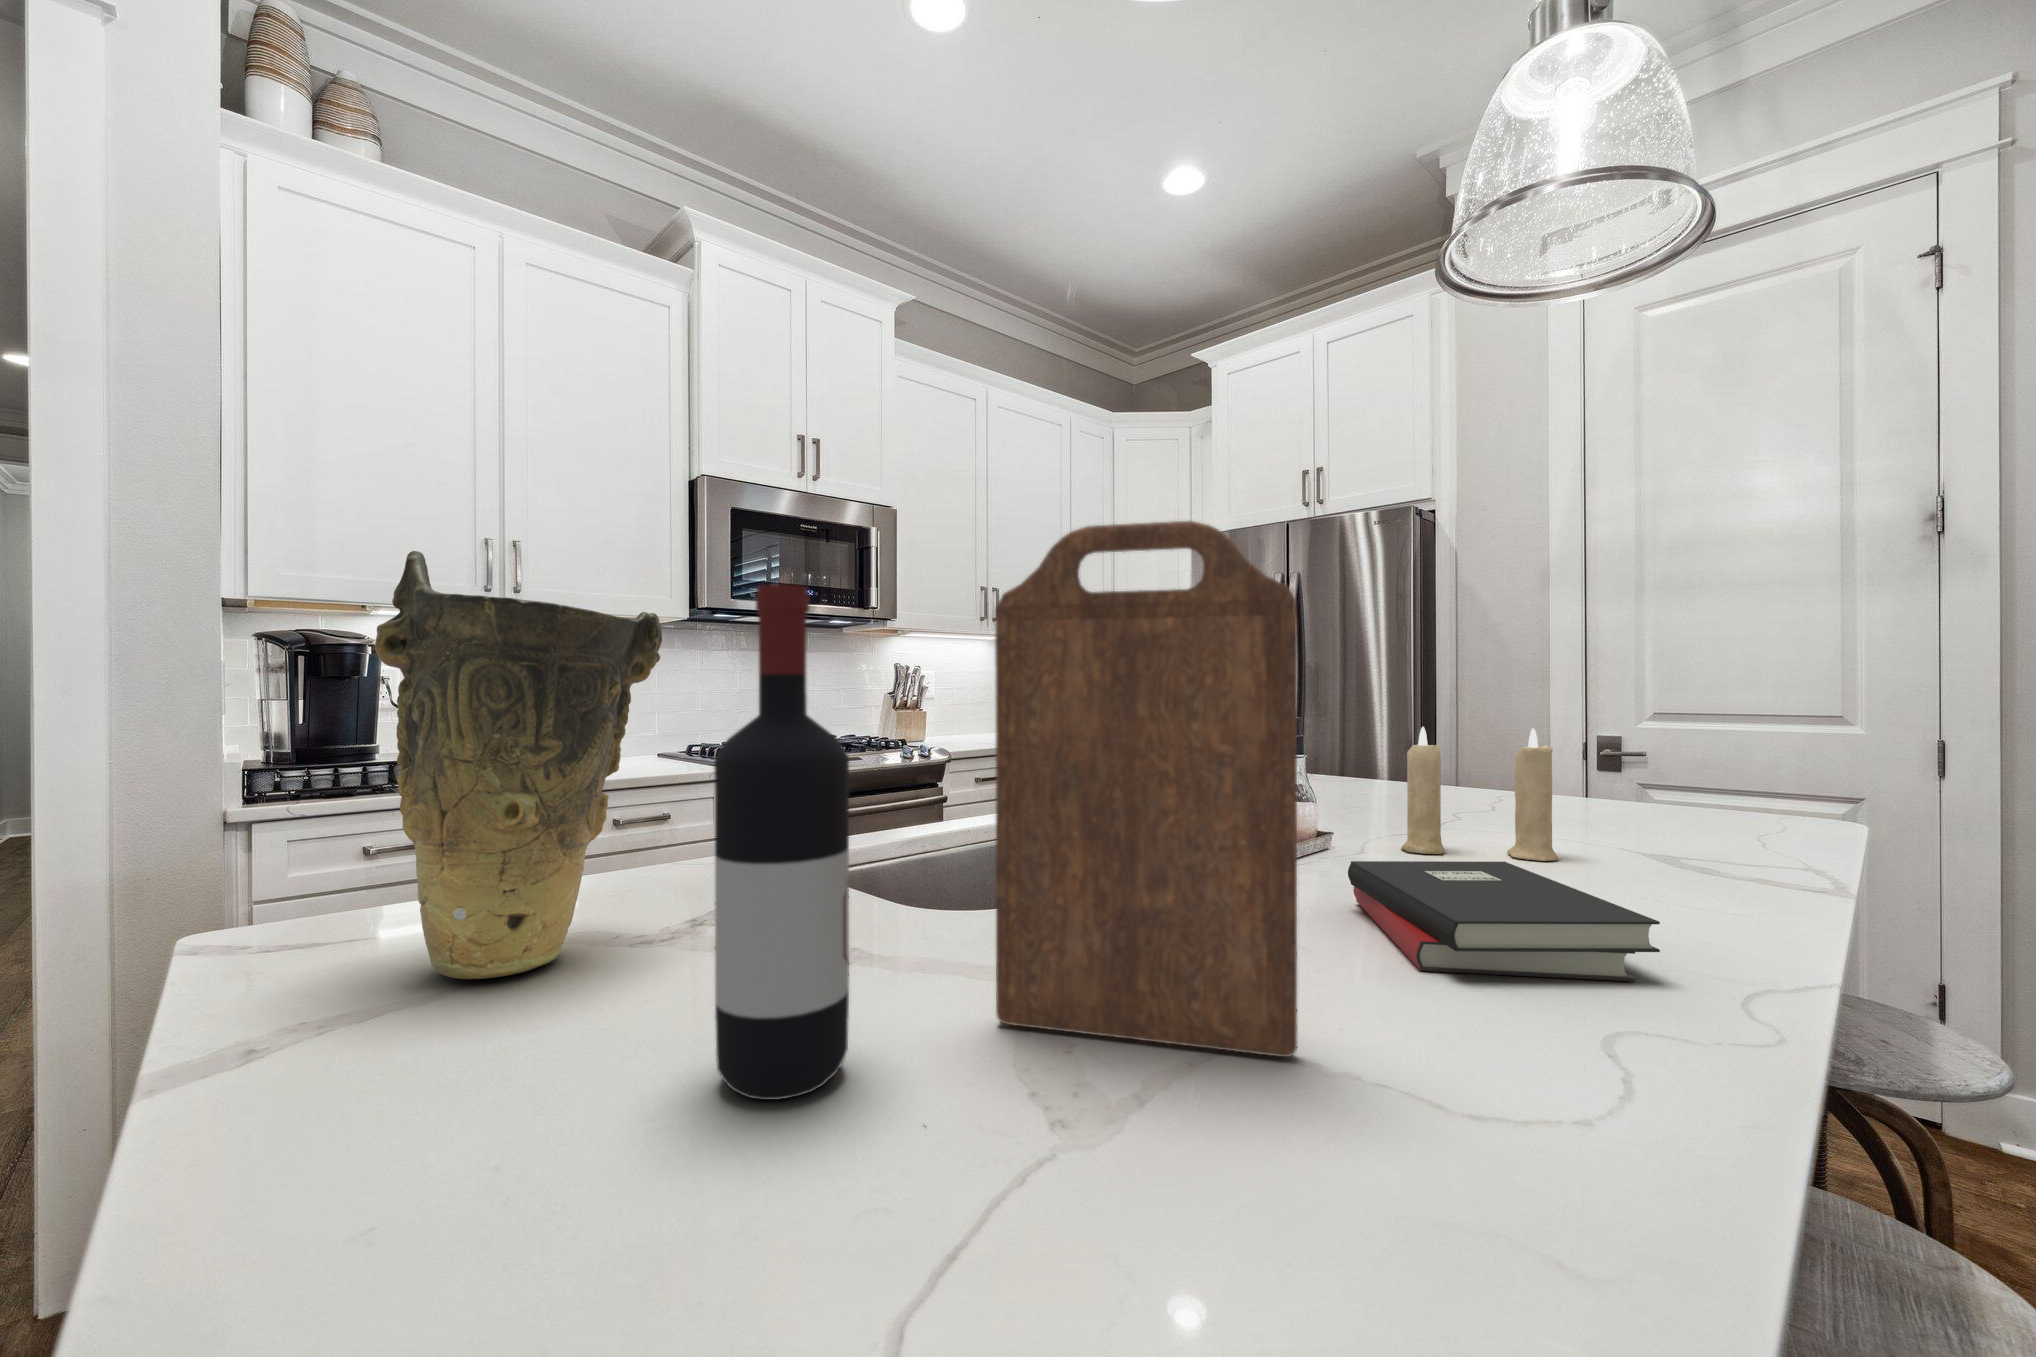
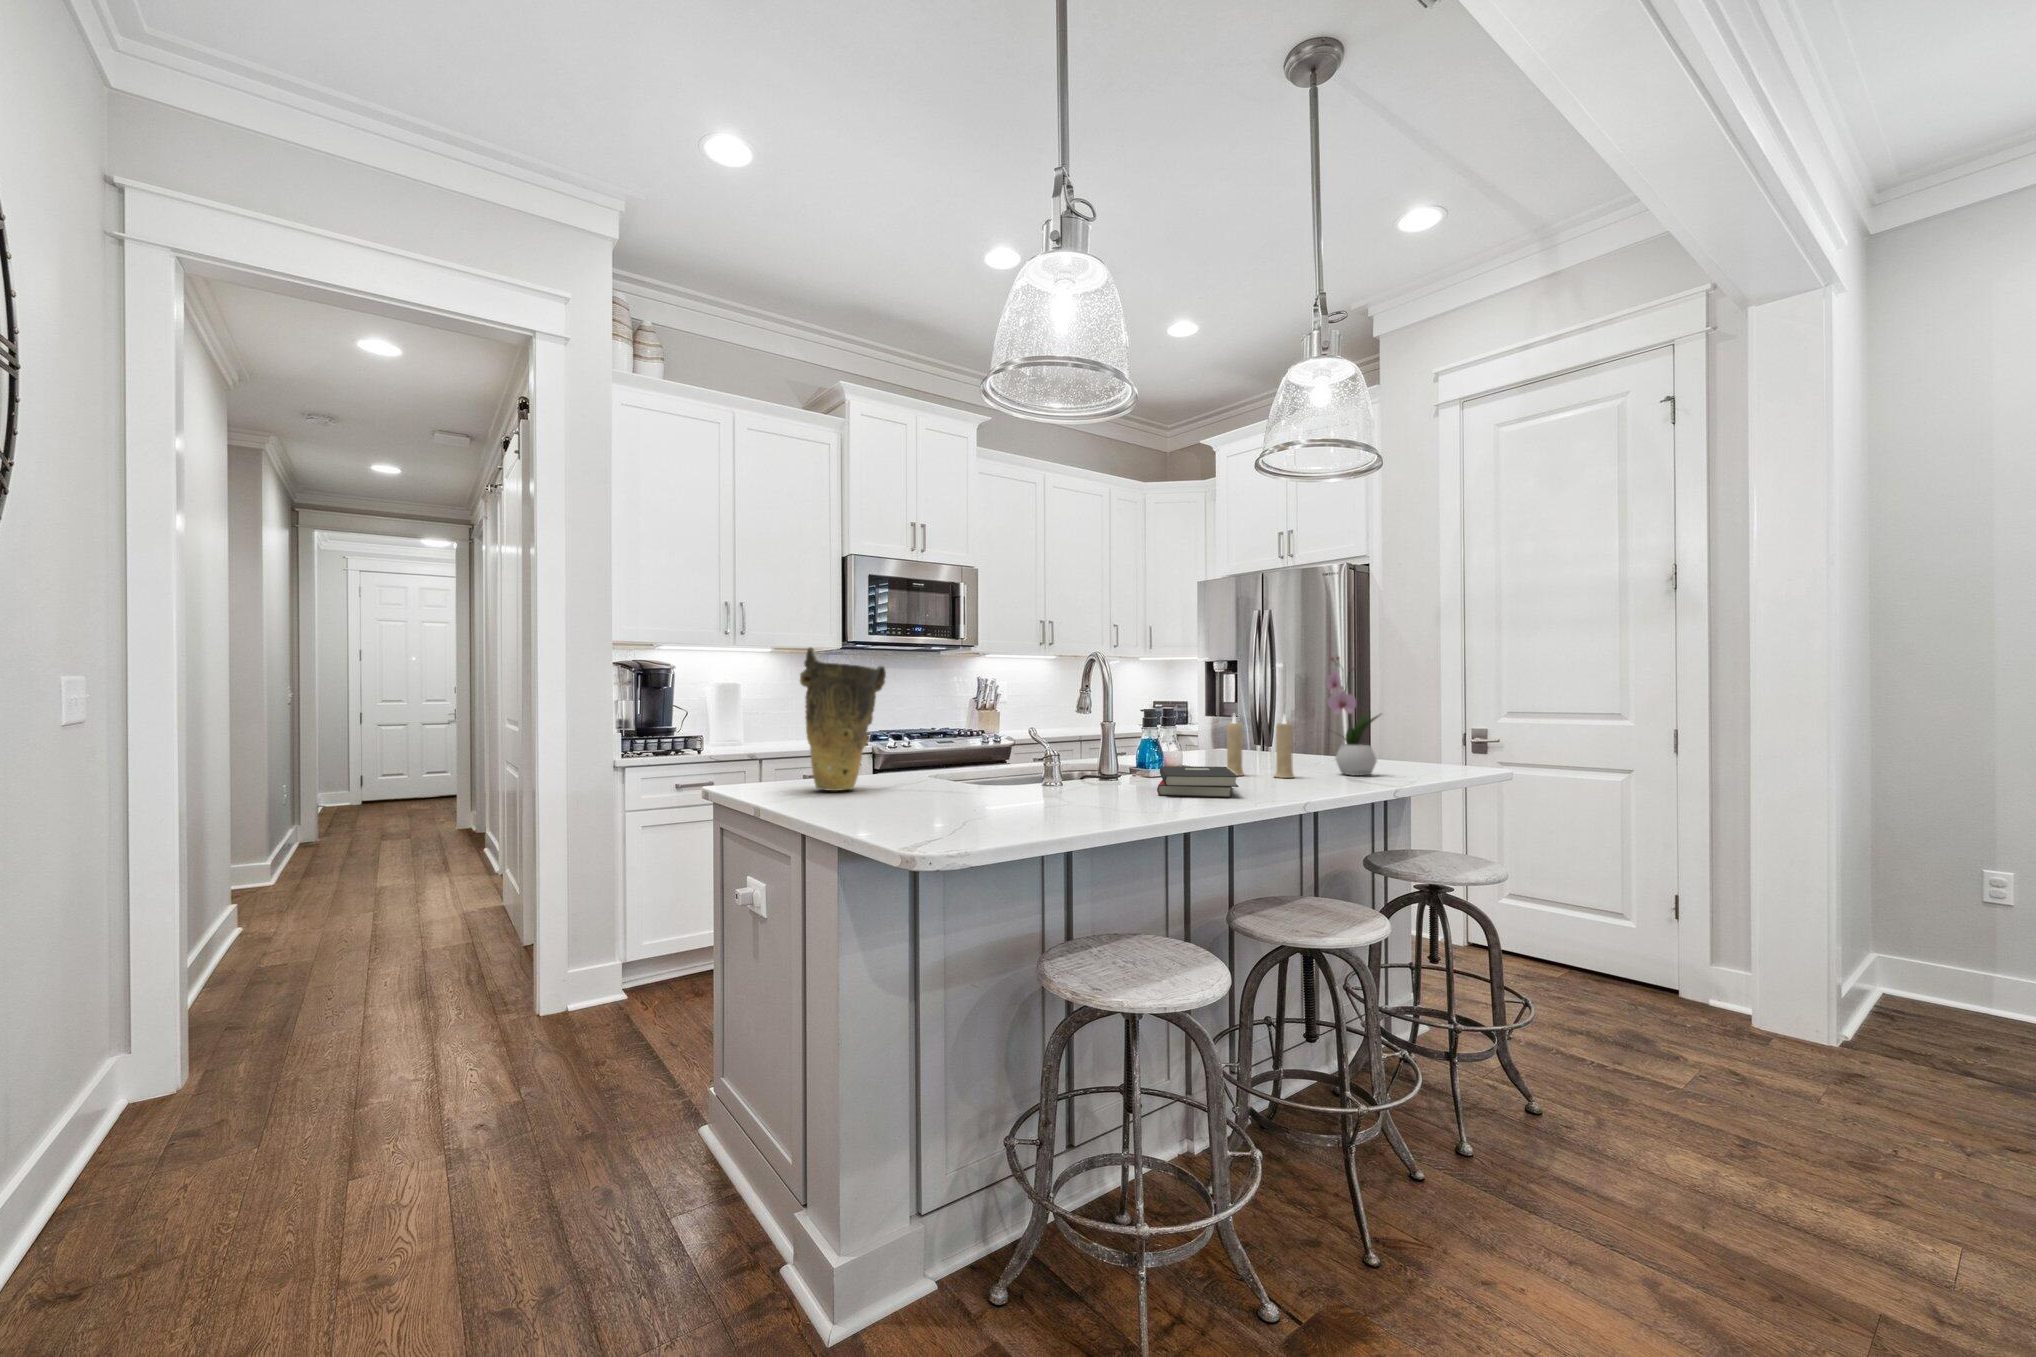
cutting board: present [995,521,1297,1057] -> none [1002,643,1089,803]
wine bottle: present [714,584,849,1100] -> none [920,665,957,804]
flower arrangement: none [1577,615,1706,848] -> present [1325,657,1381,775]

